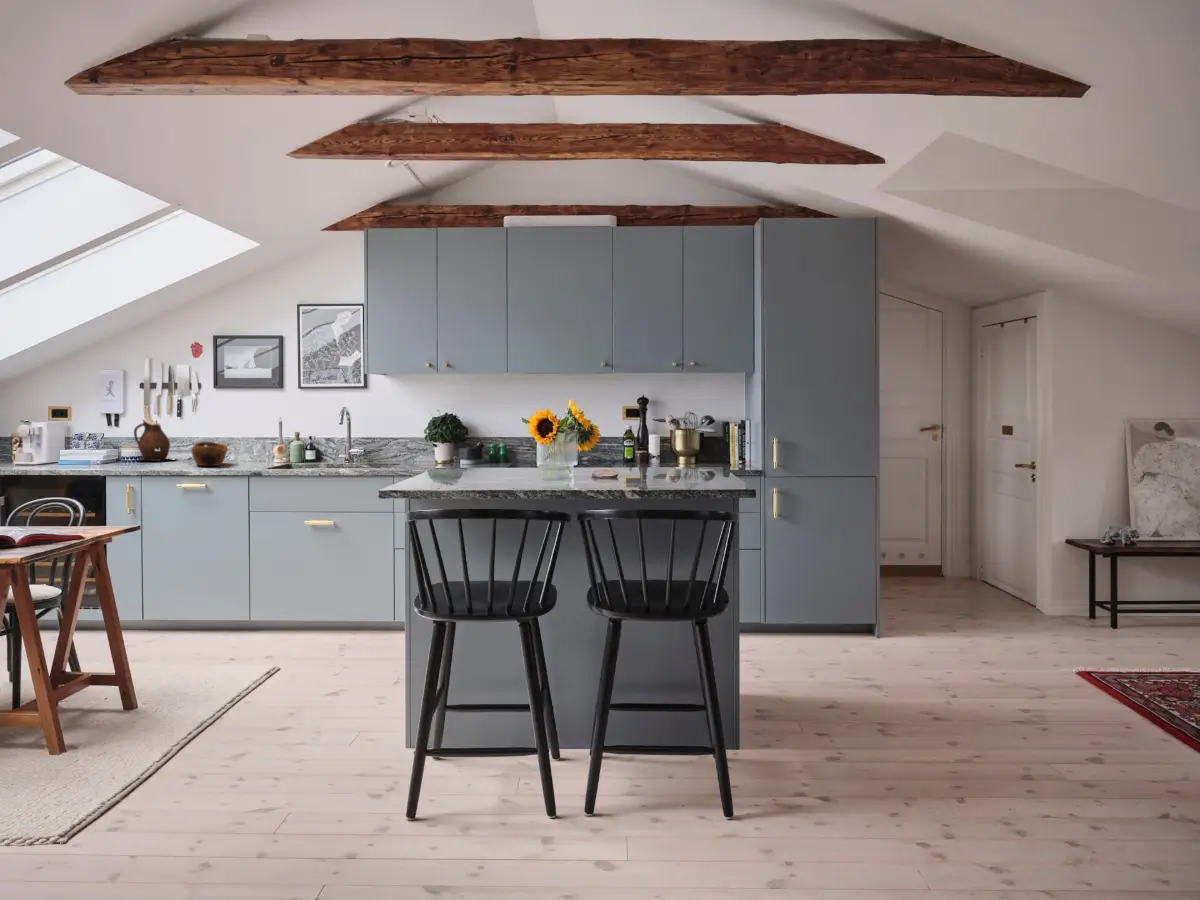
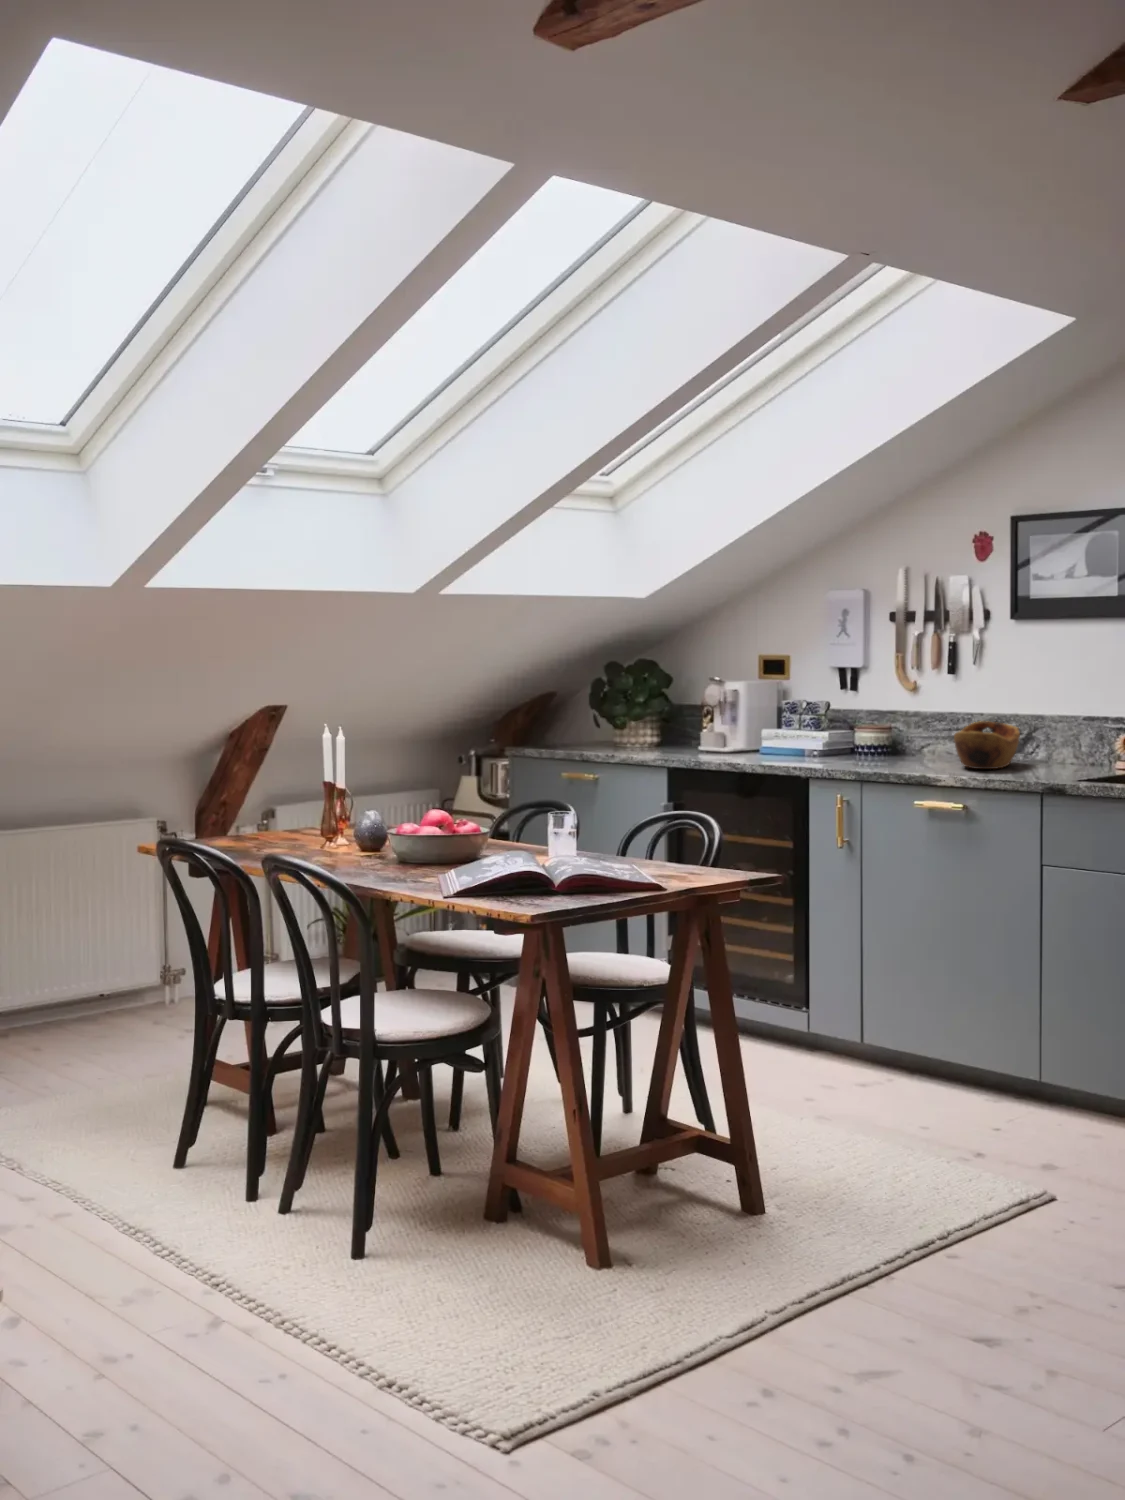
ceramic pitcher: present [134,420,177,461] -> none [876,679,948,754]

